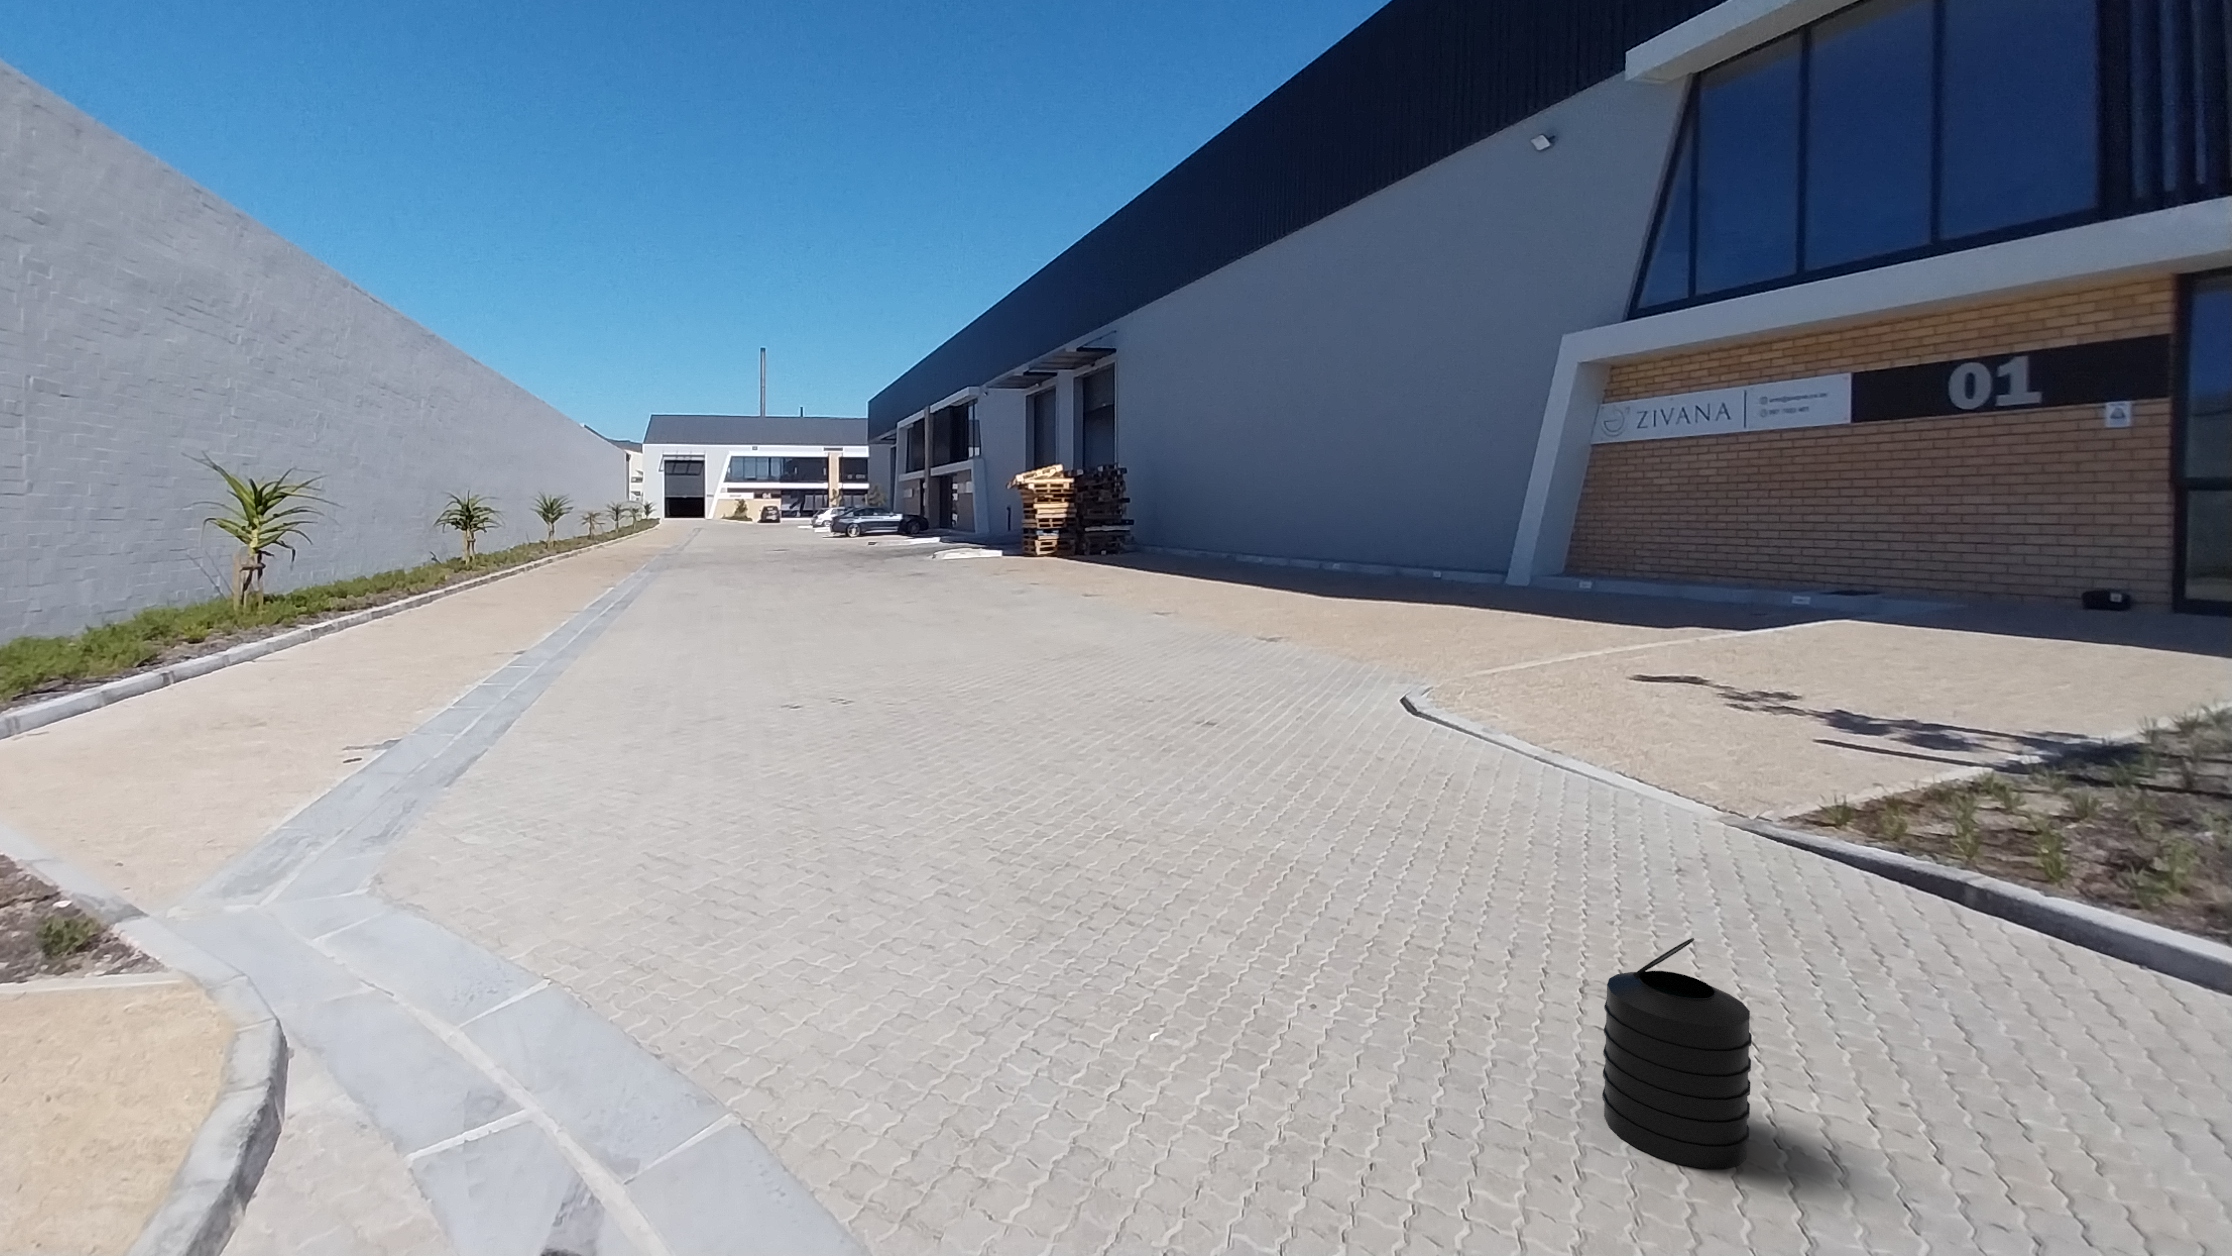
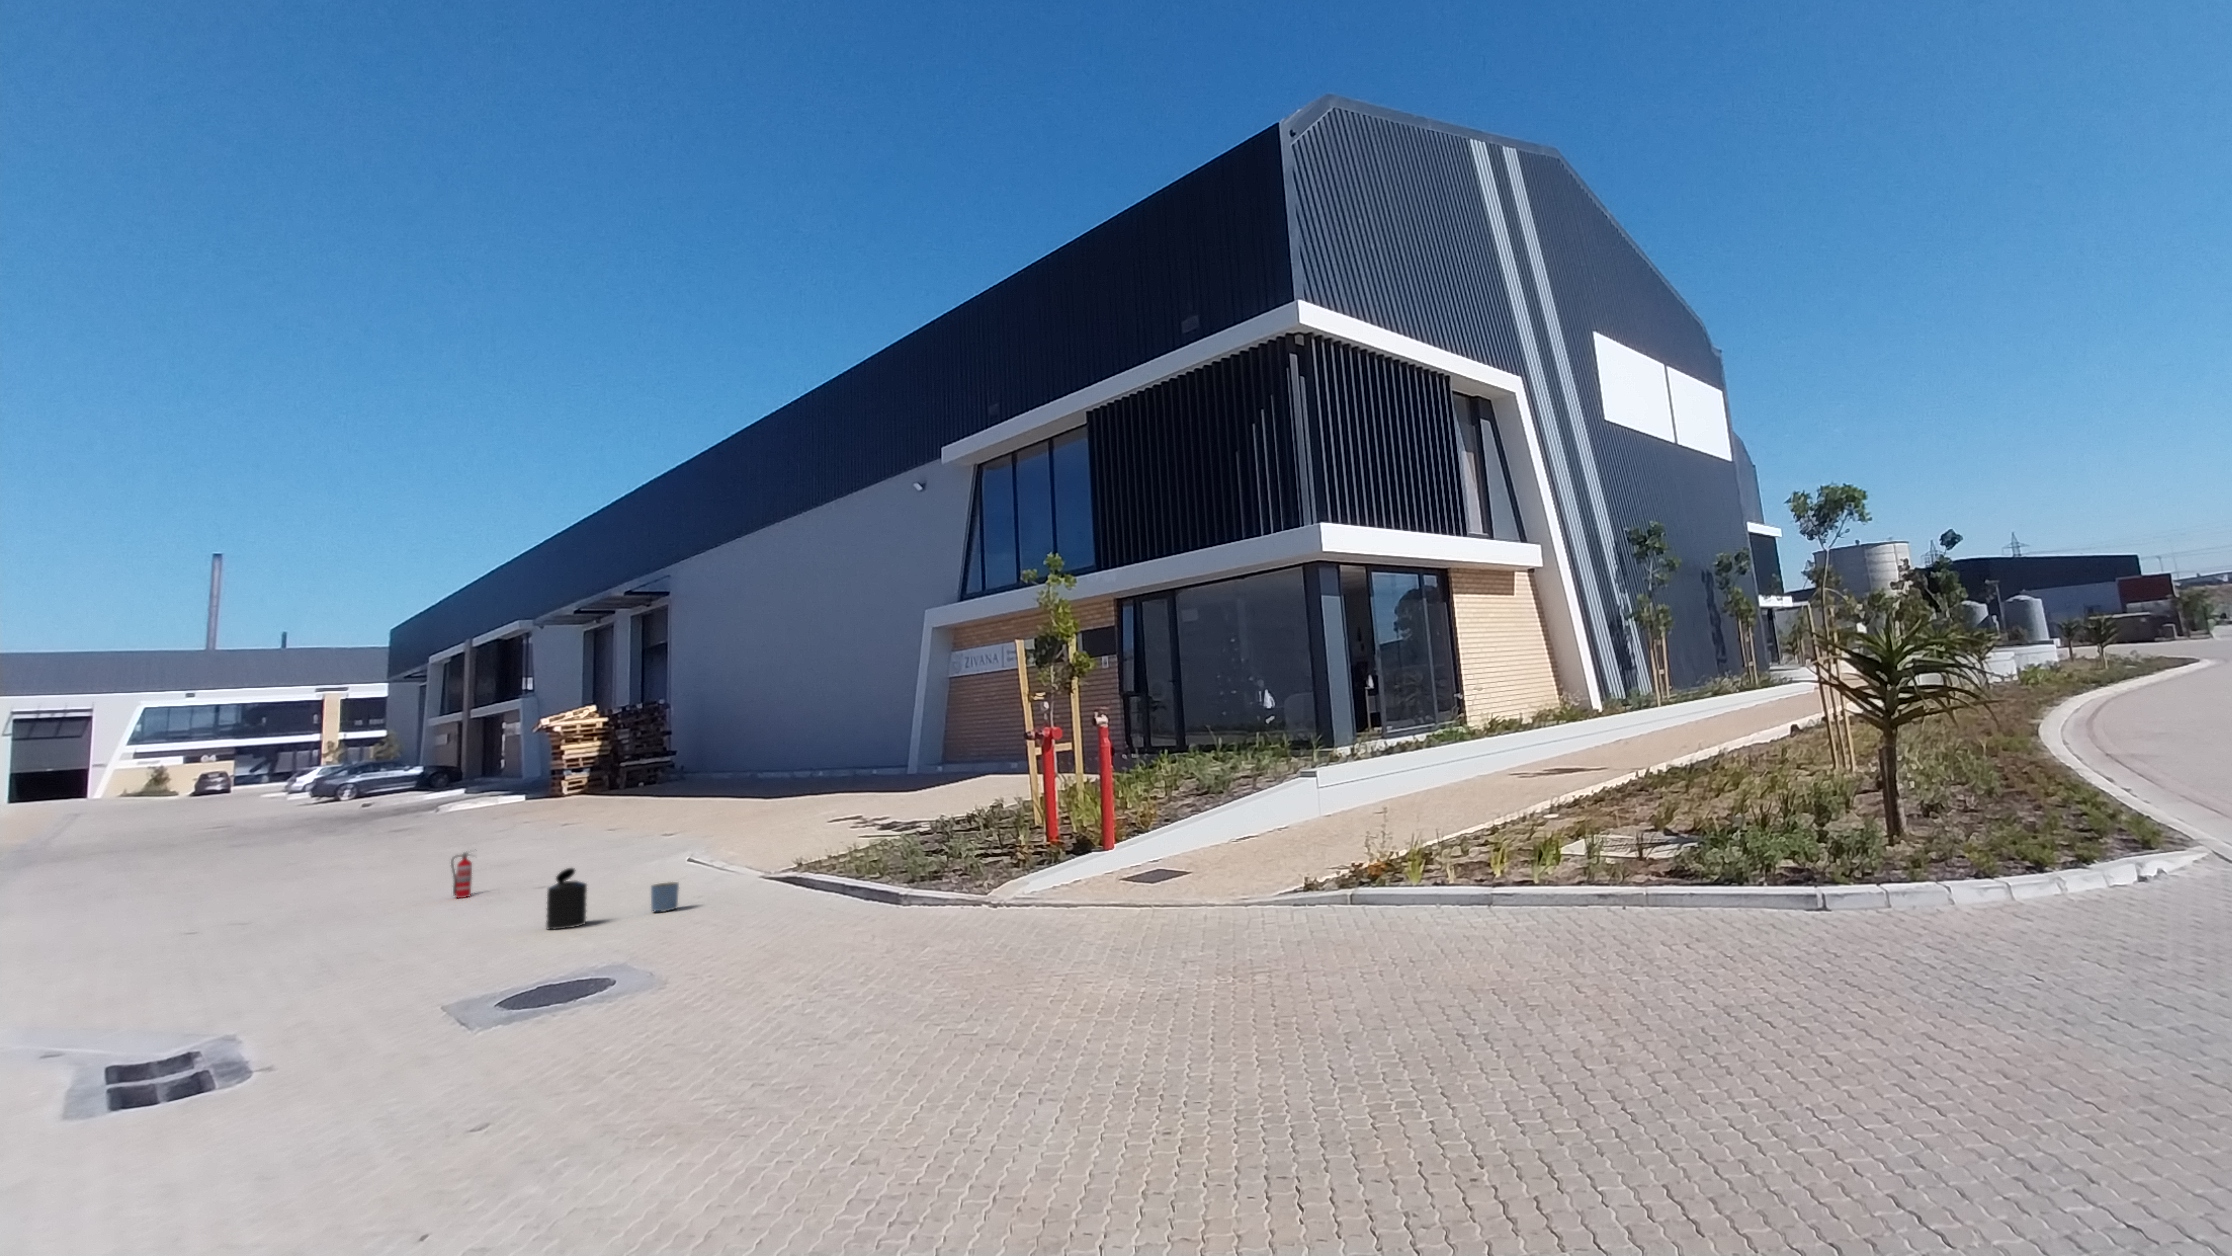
fire extinguisher: none [1090,693,1133,781] -> present [451,851,472,898]
planter: none [1948,1024,2079,1166] -> present [651,882,679,912]

